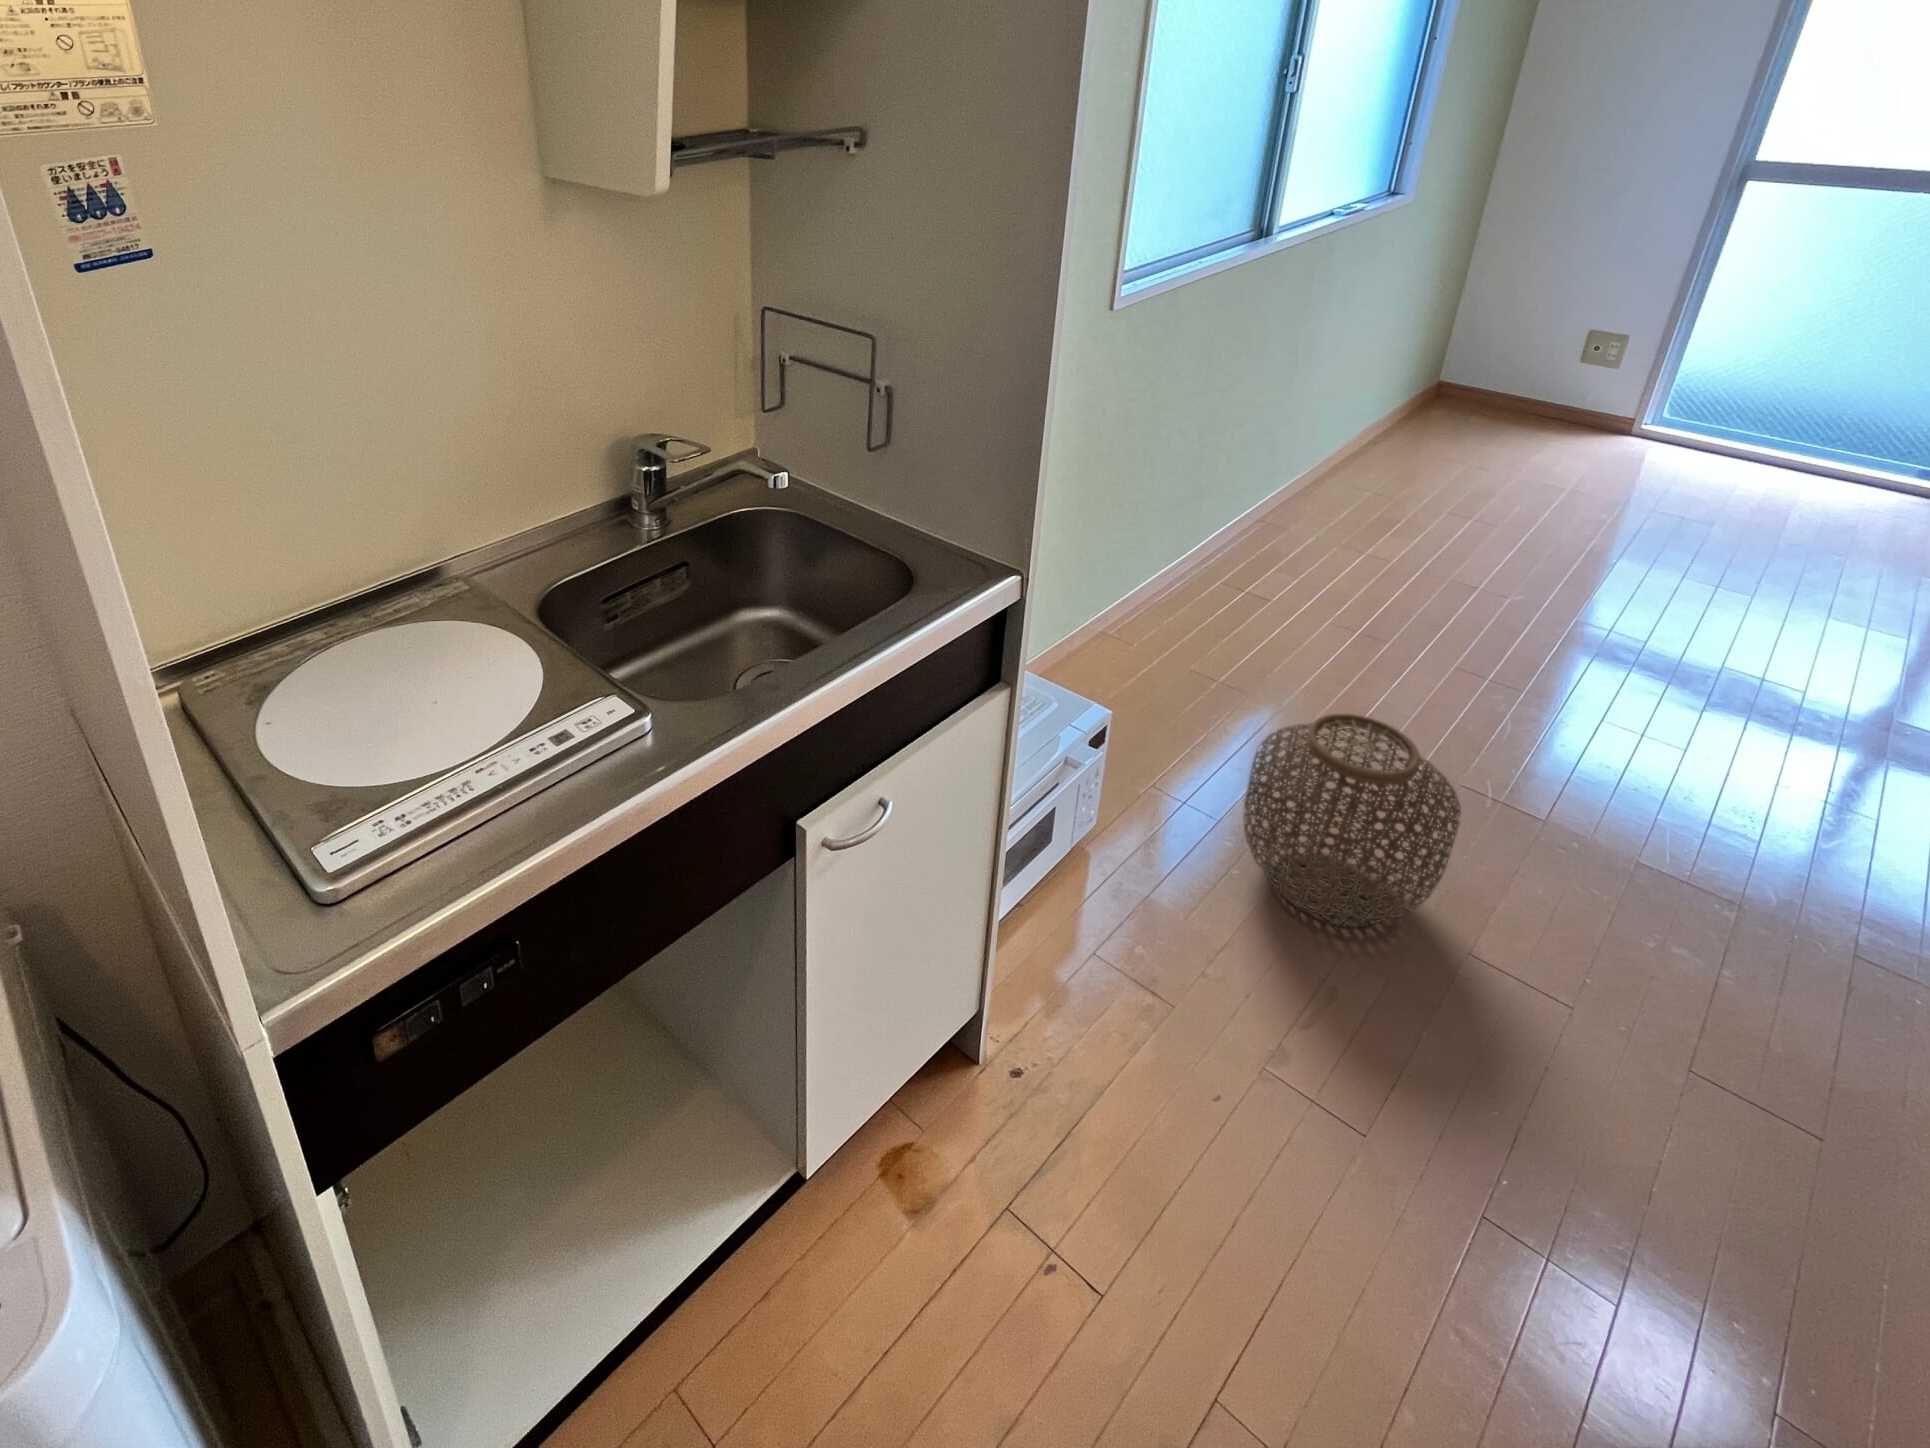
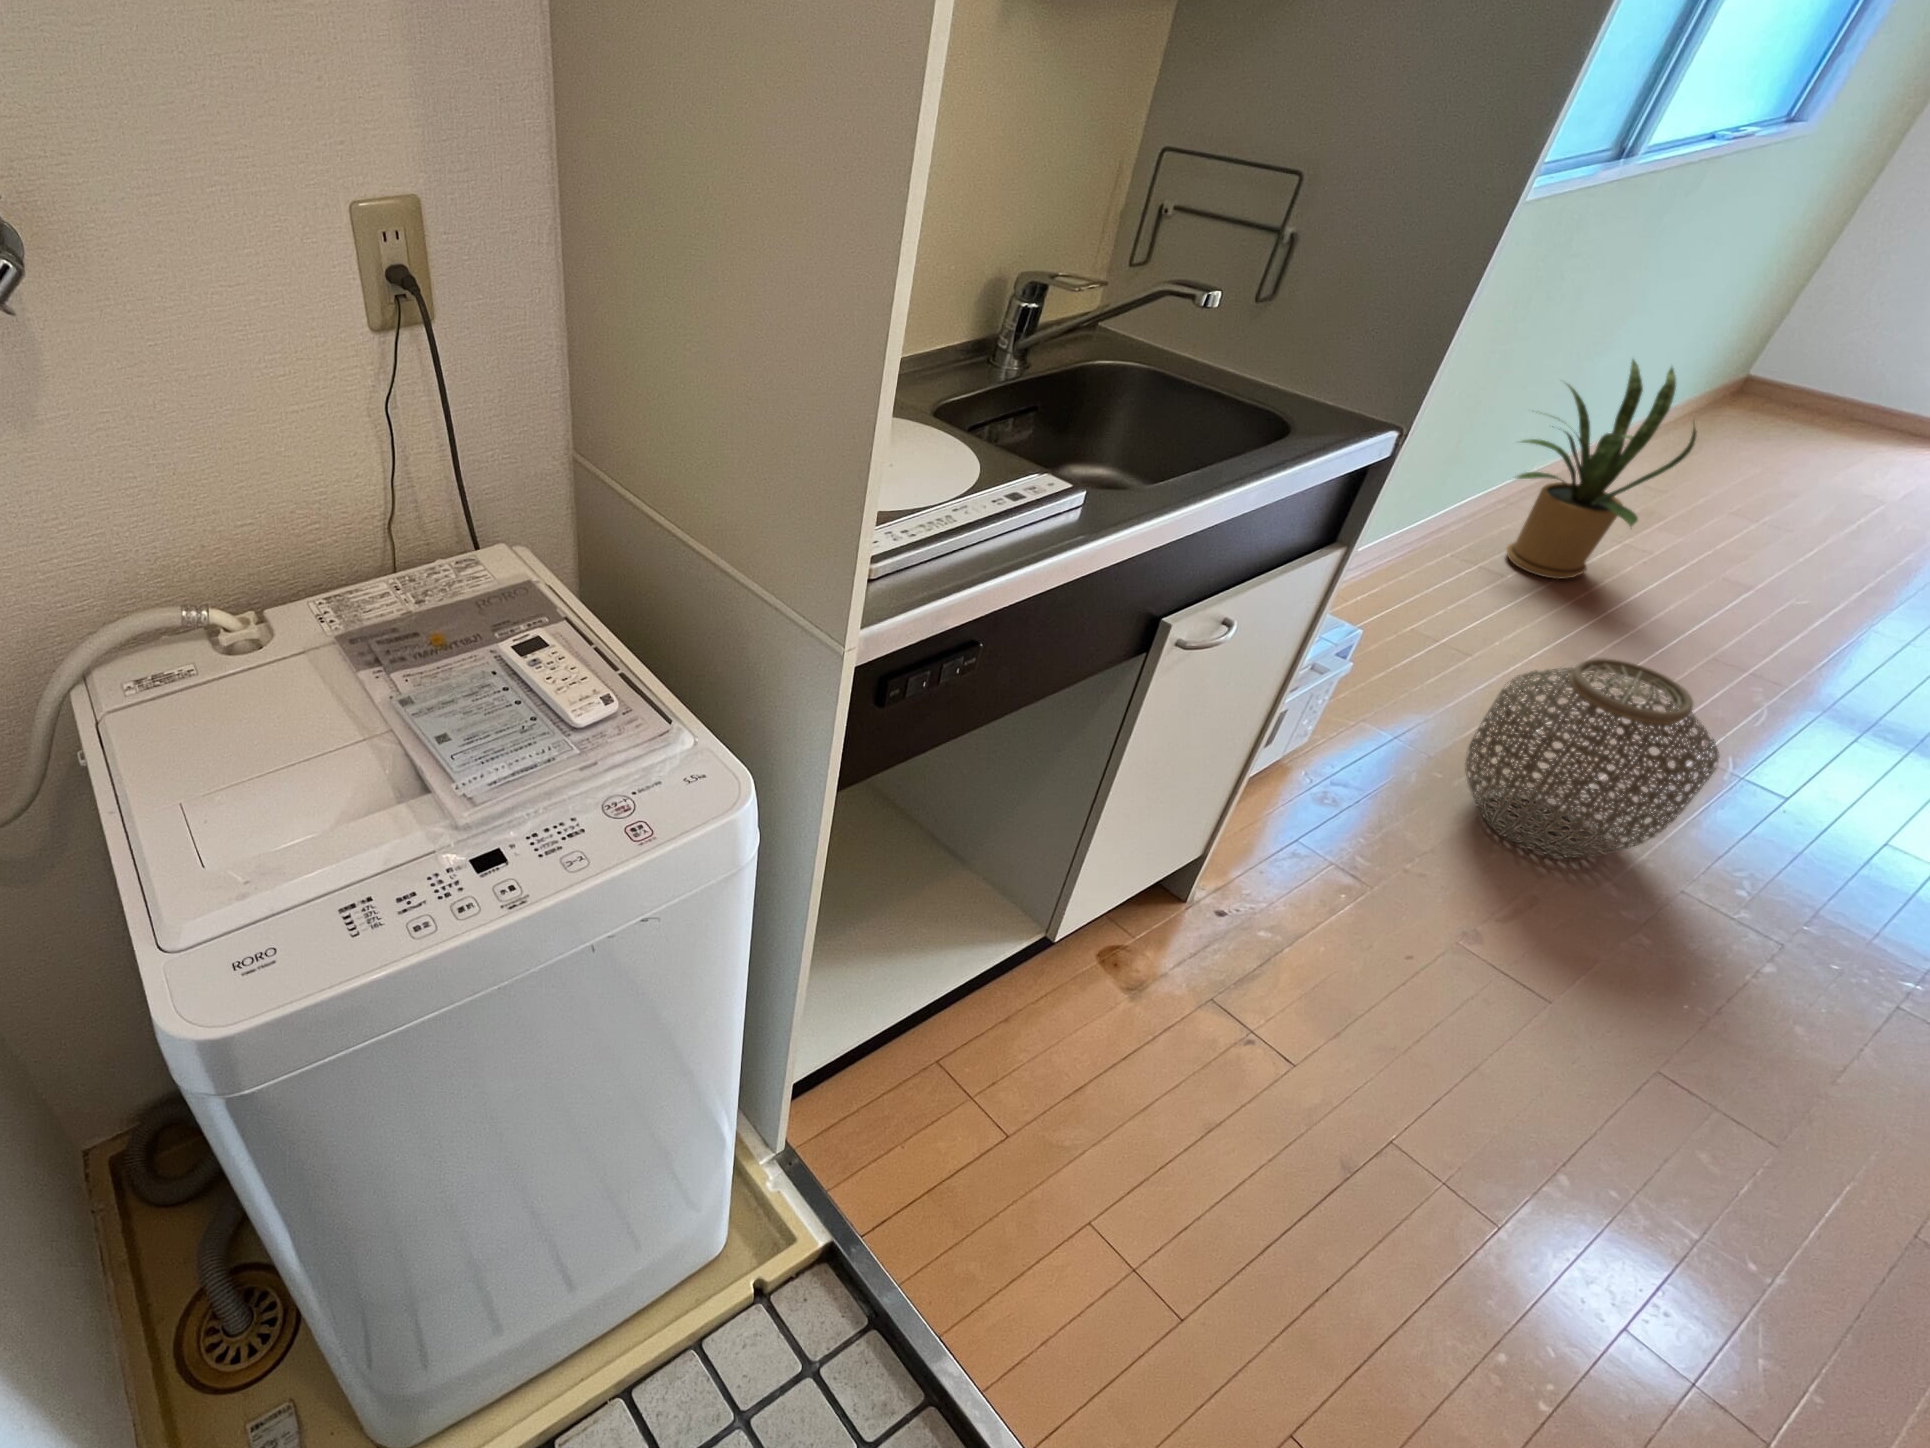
house plant: none [1245,396,1387,597] -> present [1507,360,1697,579]

